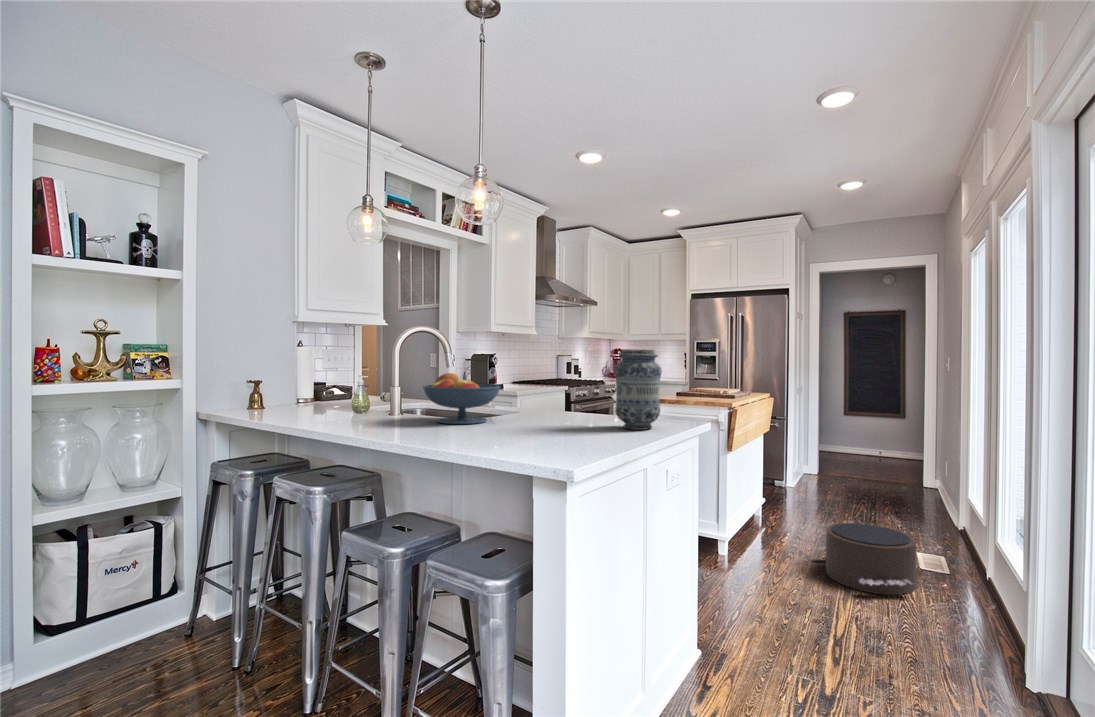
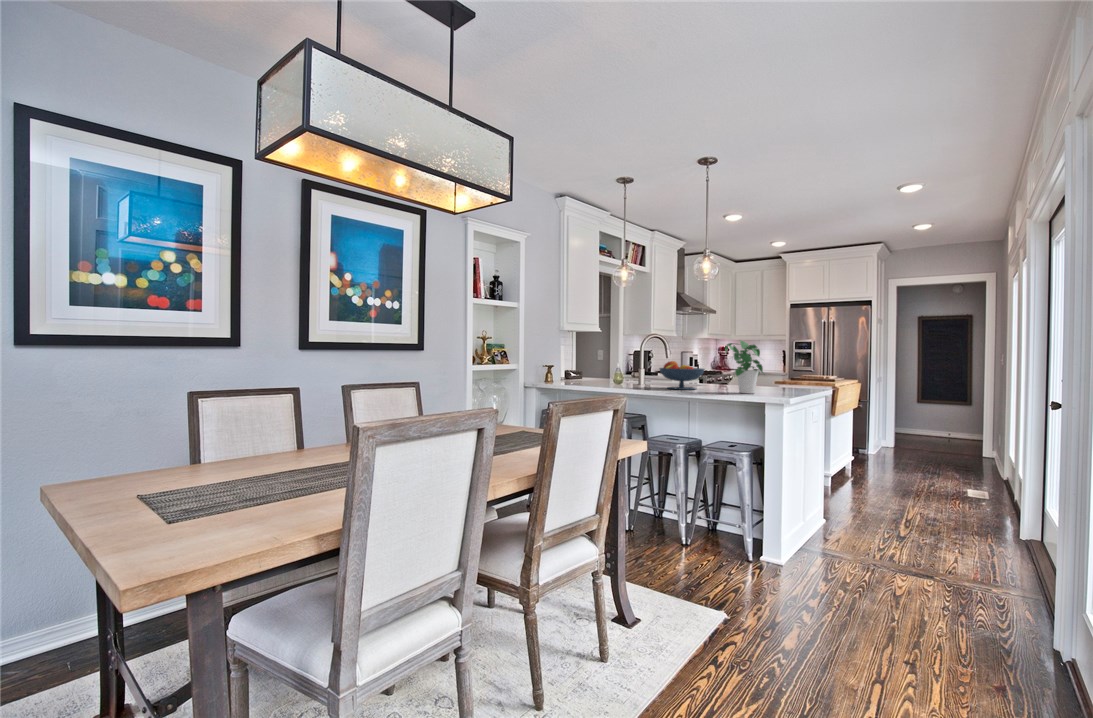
potted plant: none [516,334,583,433] -> present [725,340,763,394]
vase: present [615,349,662,430] -> none [778,348,807,393]
pouf: present [817,523,916,595] -> none [895,466,966,508]

